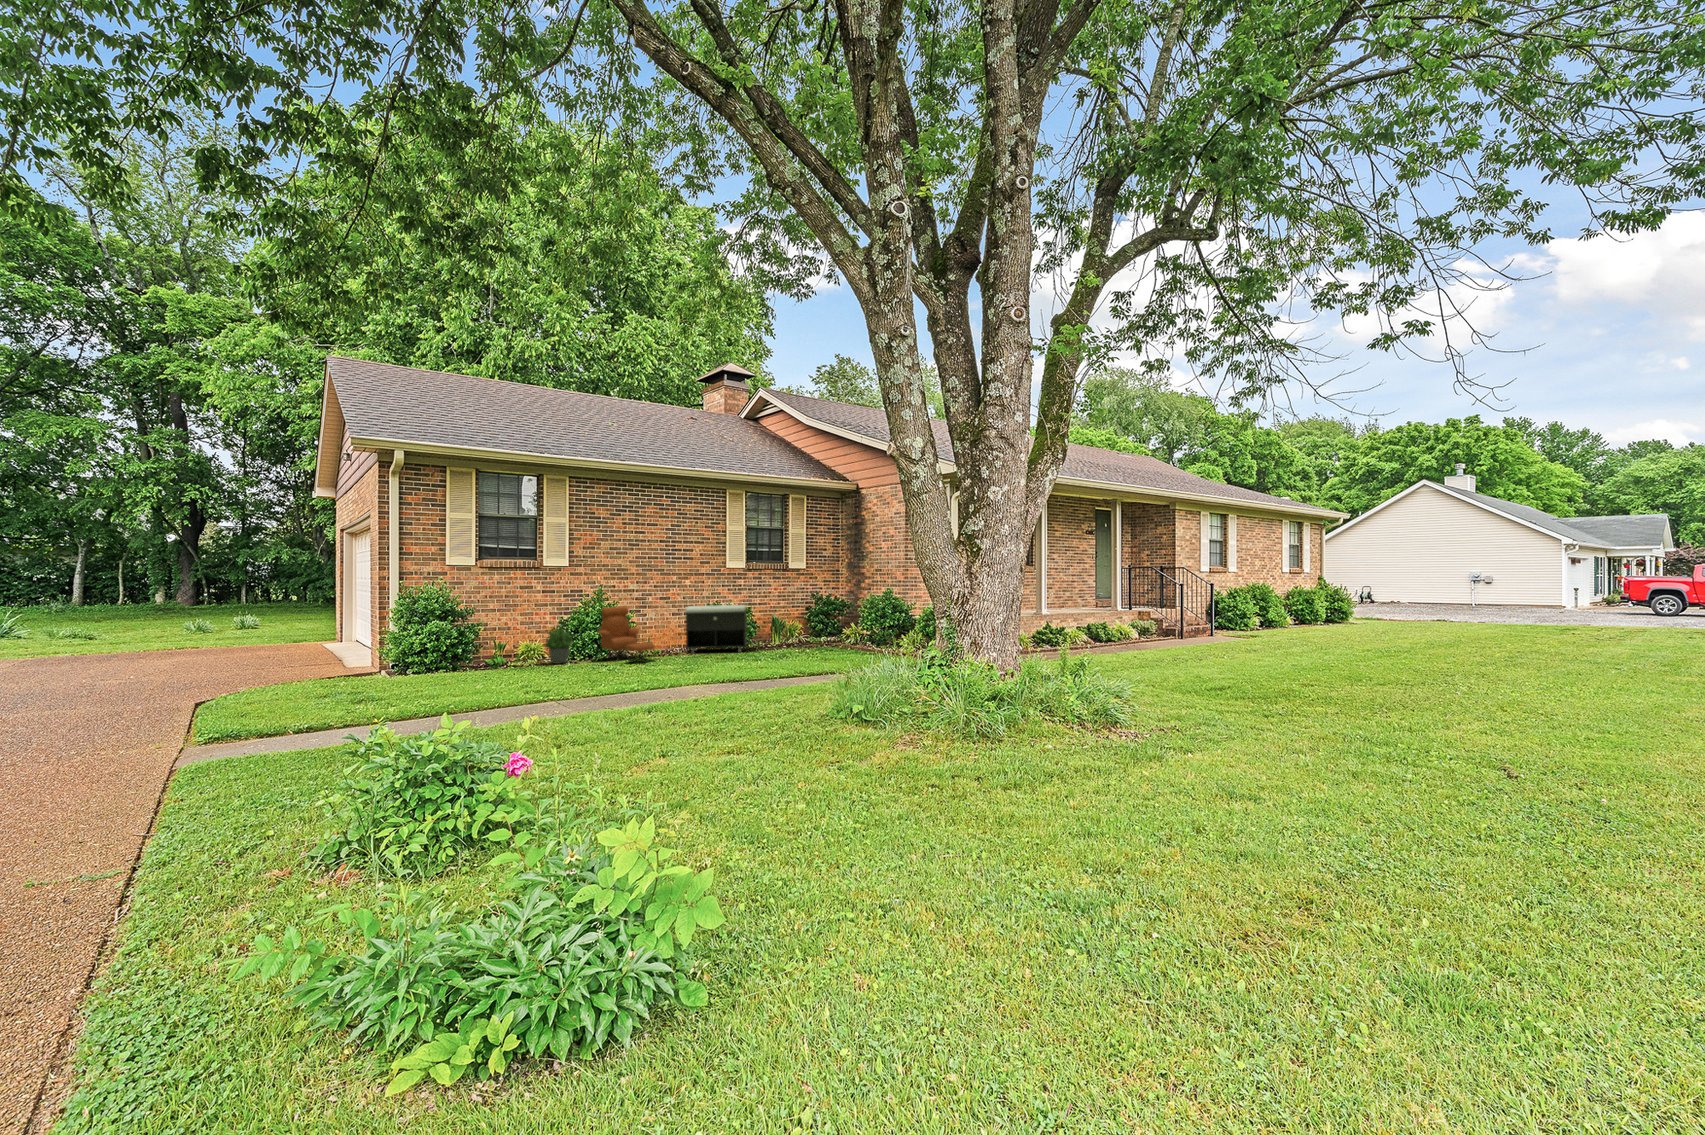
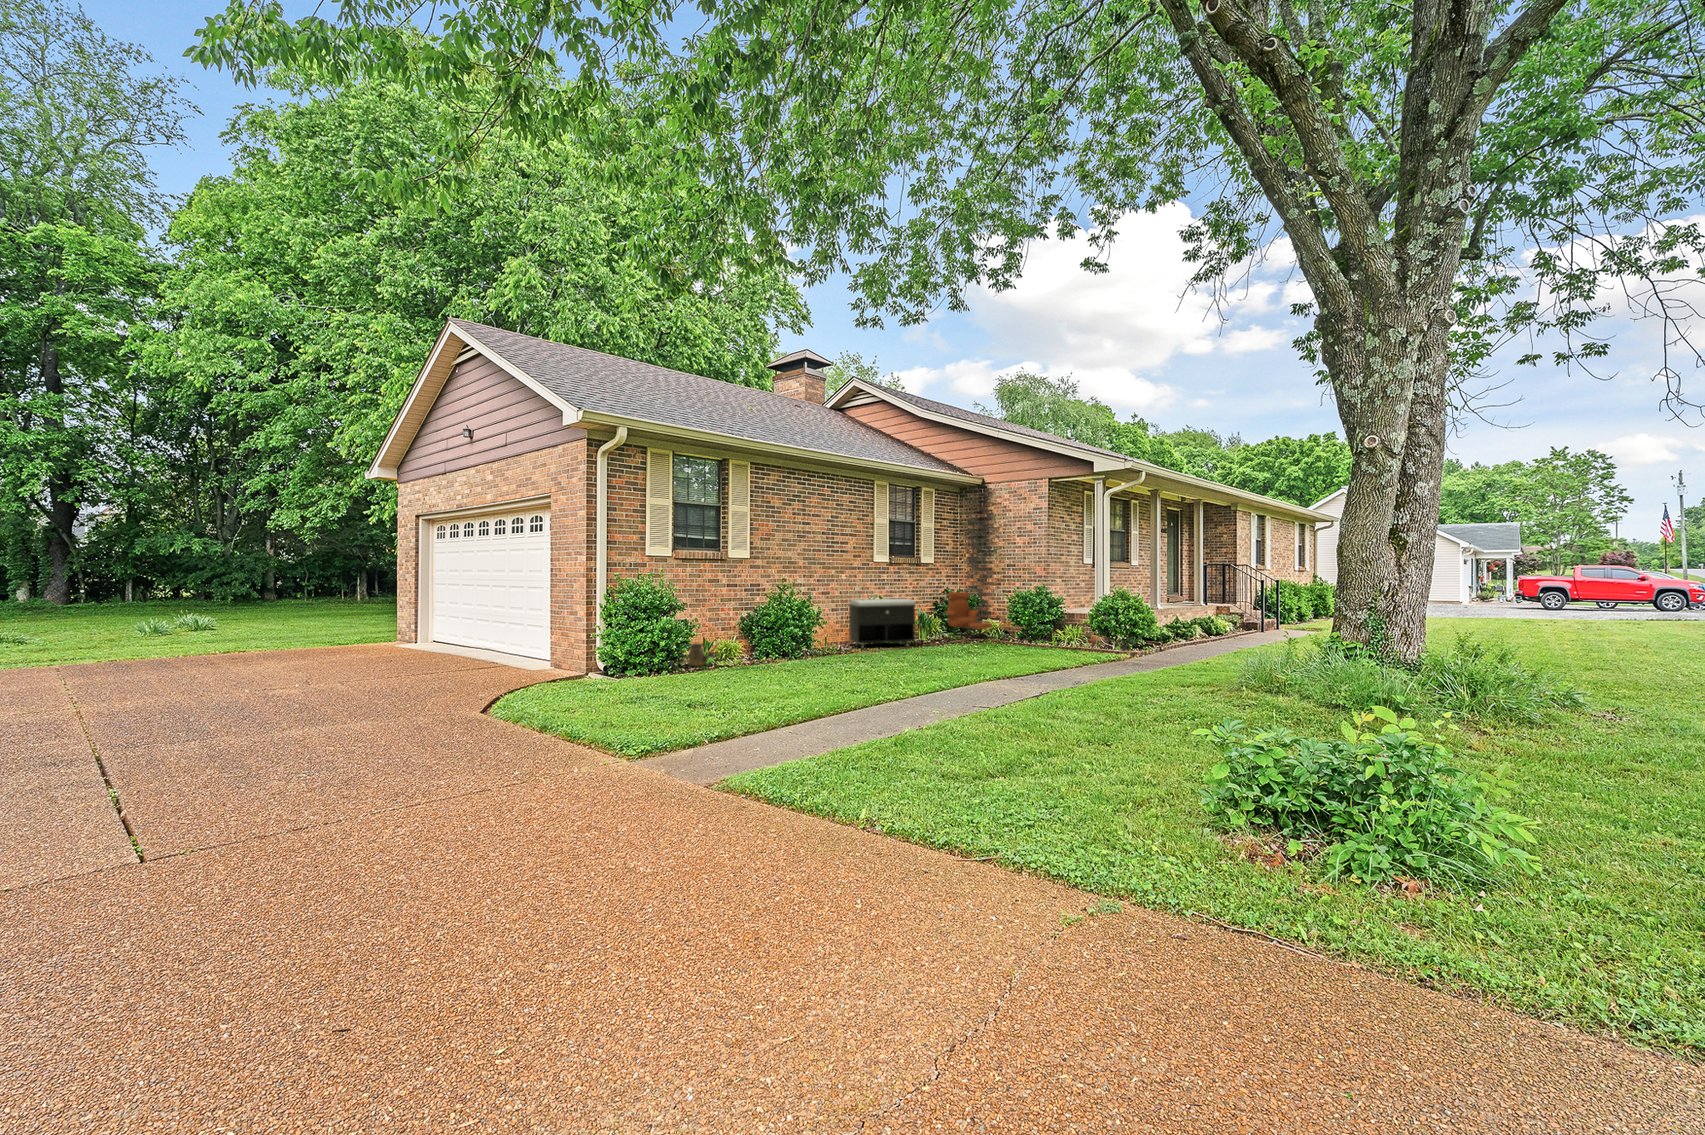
lounge chair: present [598,606,655,663] -> present [946,592,992,638]
potted plant: present [546,629,573,664] -> none [739,622,770,660]
watering can: none [480,646,513,669] -> present [687,643,719,666]

